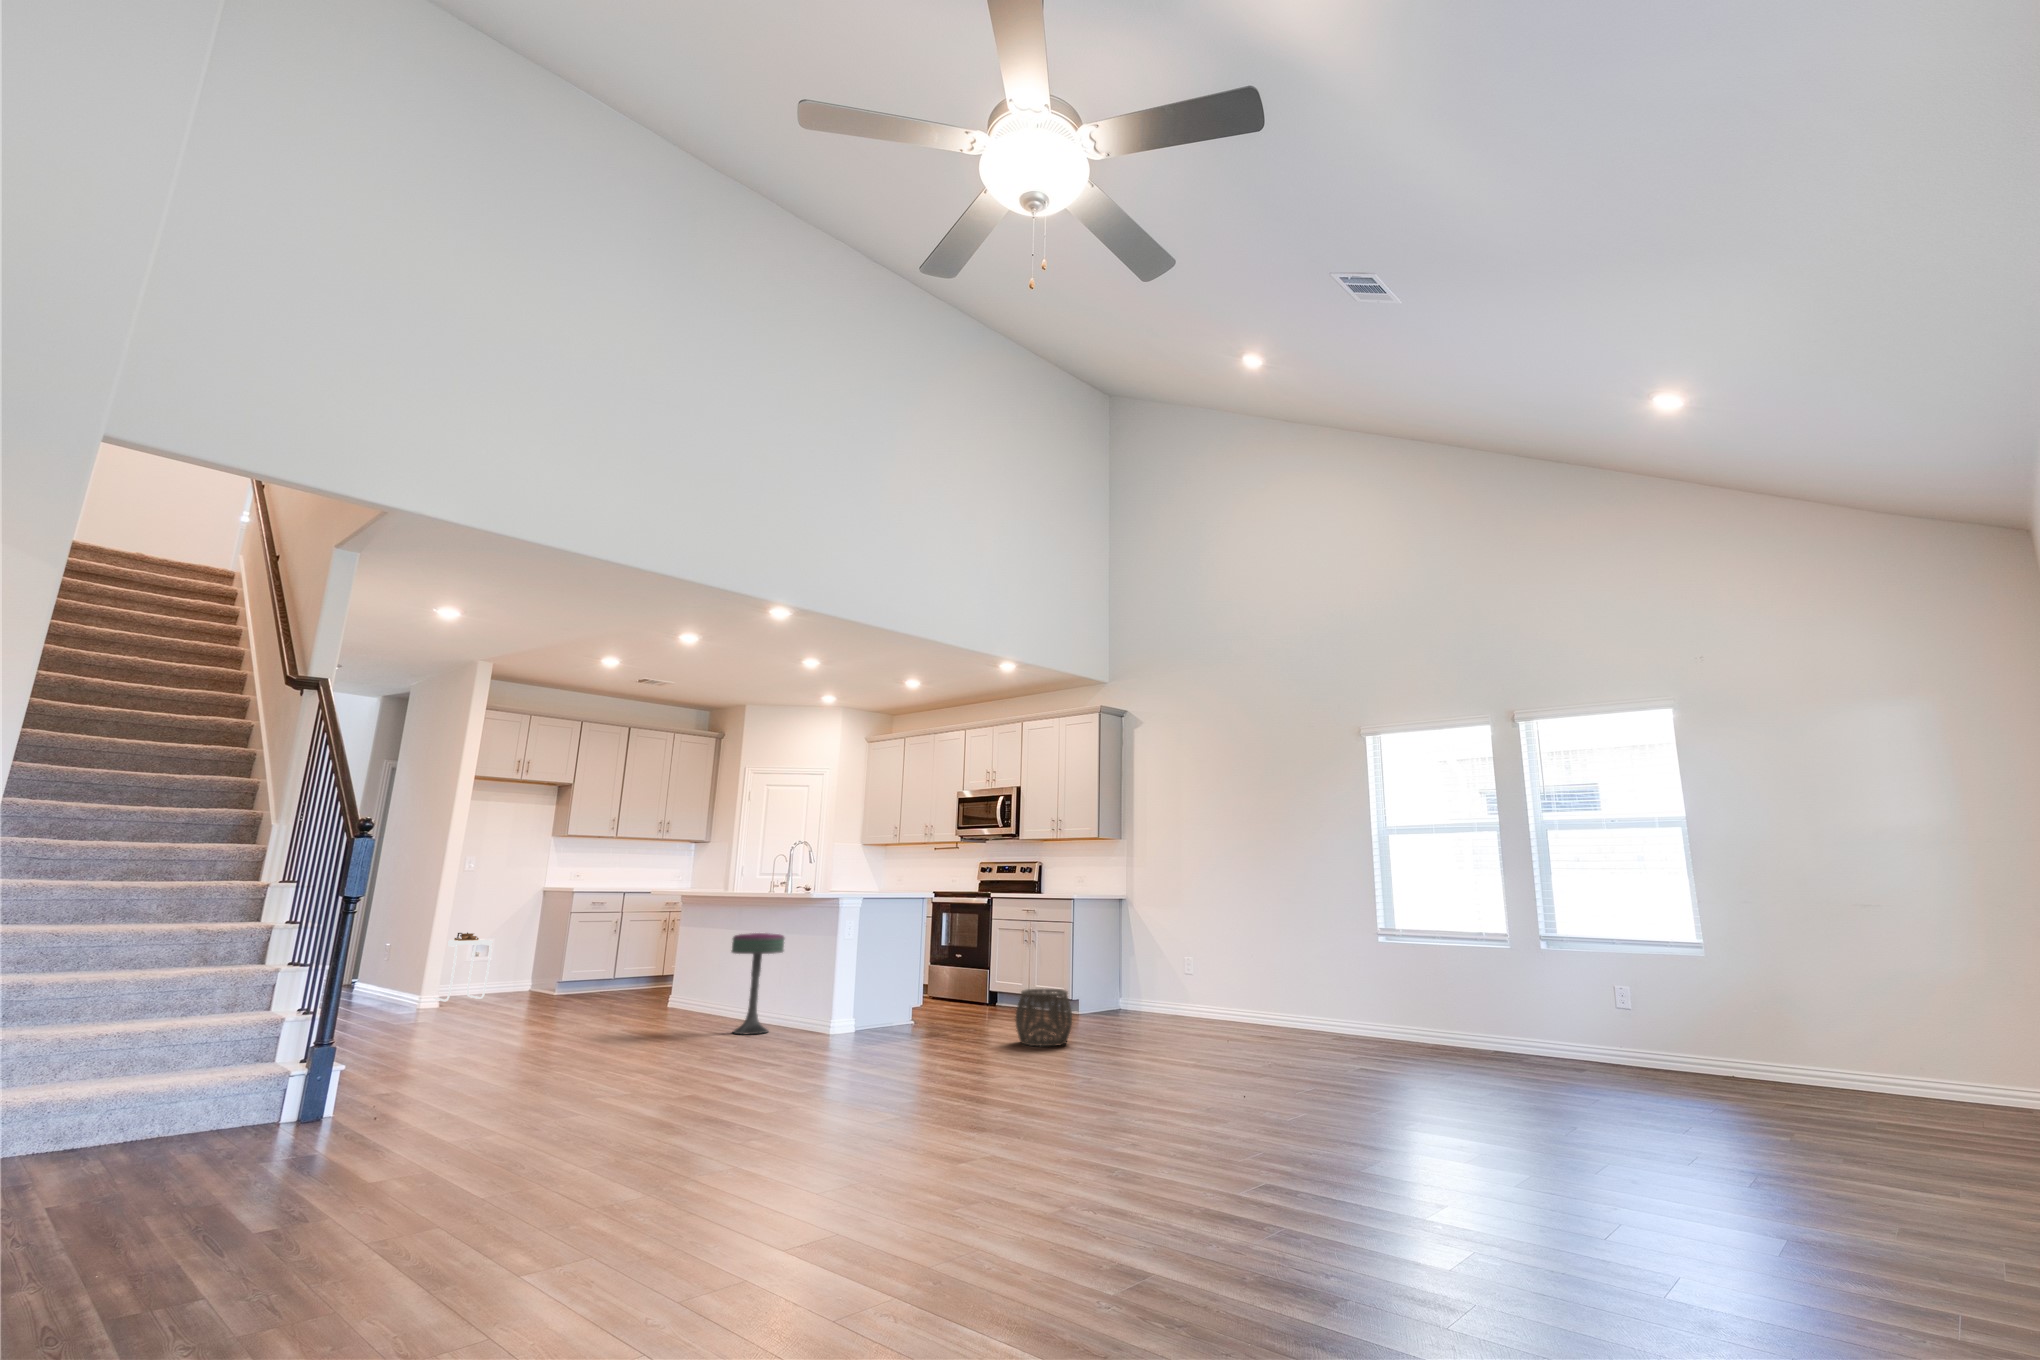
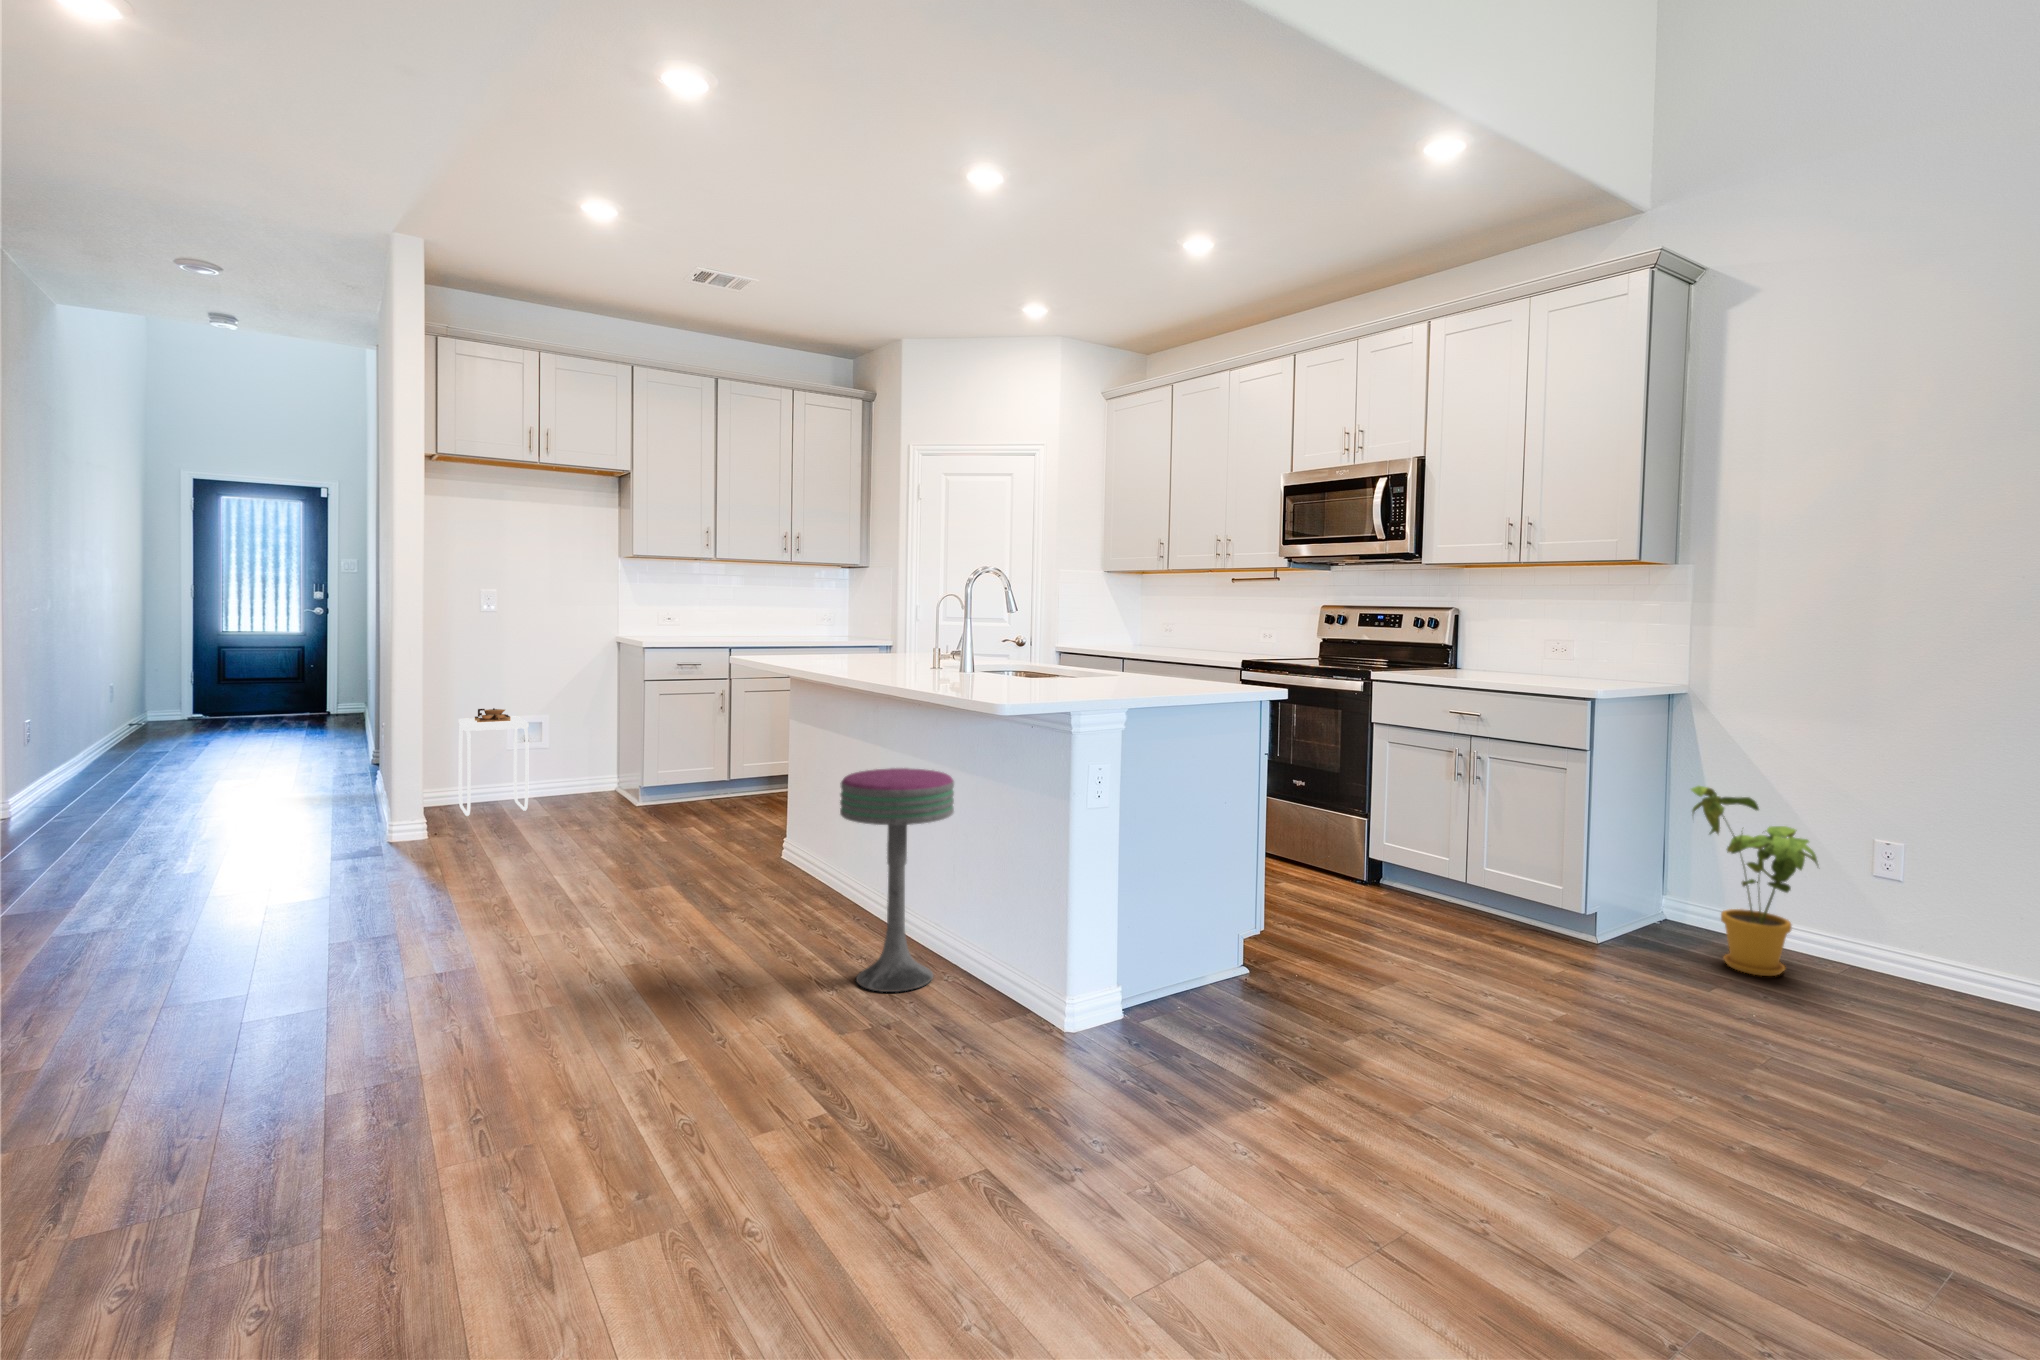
house plant: none [1114,936,1164,1020] -> present [1691,786,1818,976]
woven basket: present [1015,989,1072,1047] -> none [1546,963,1730,1153]

